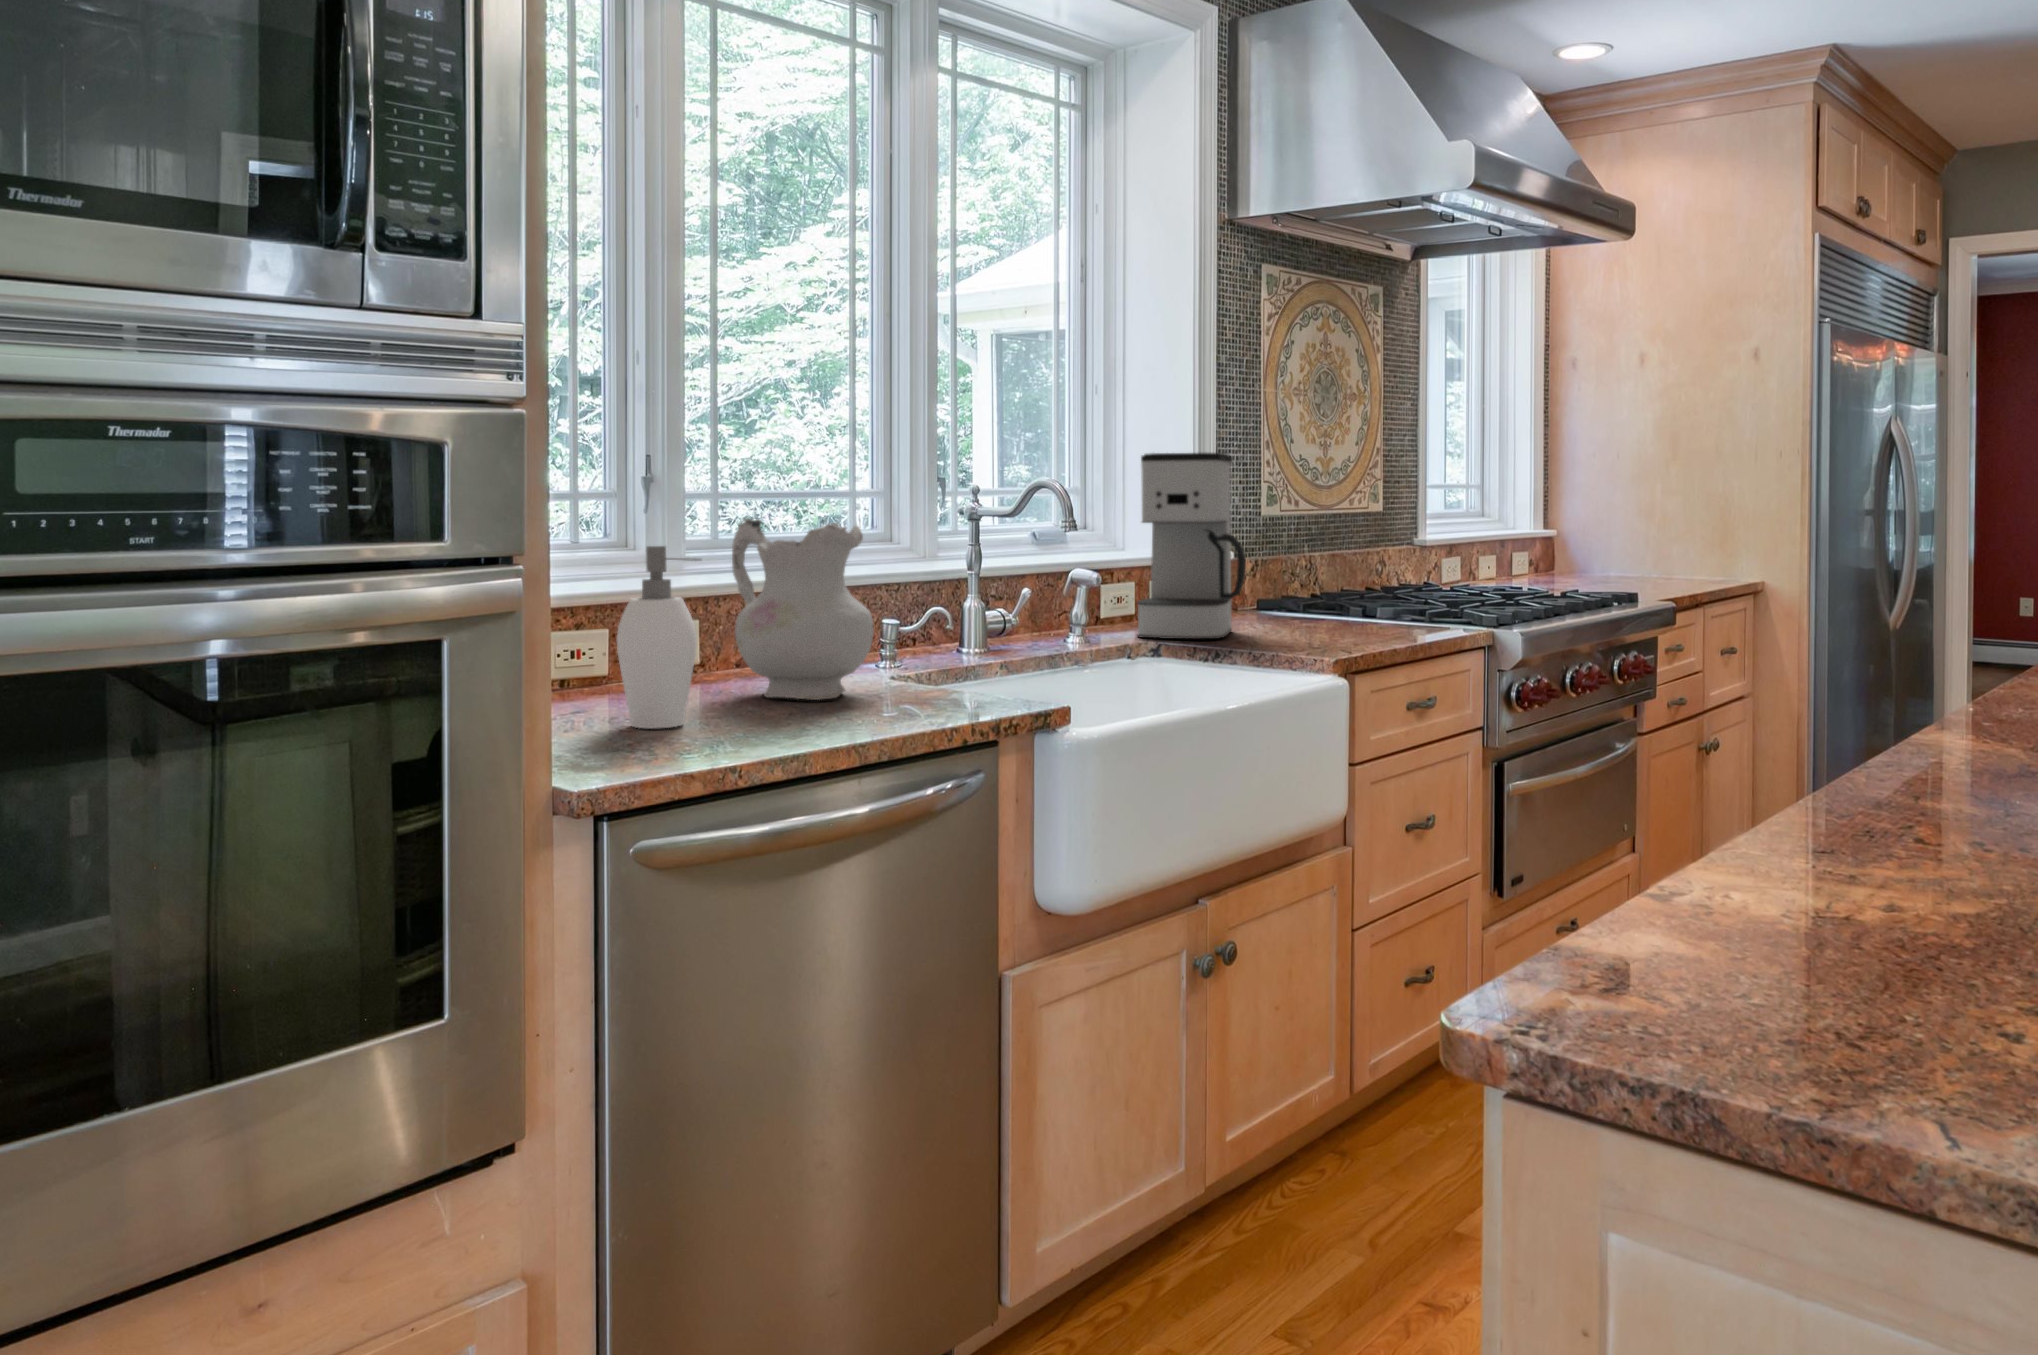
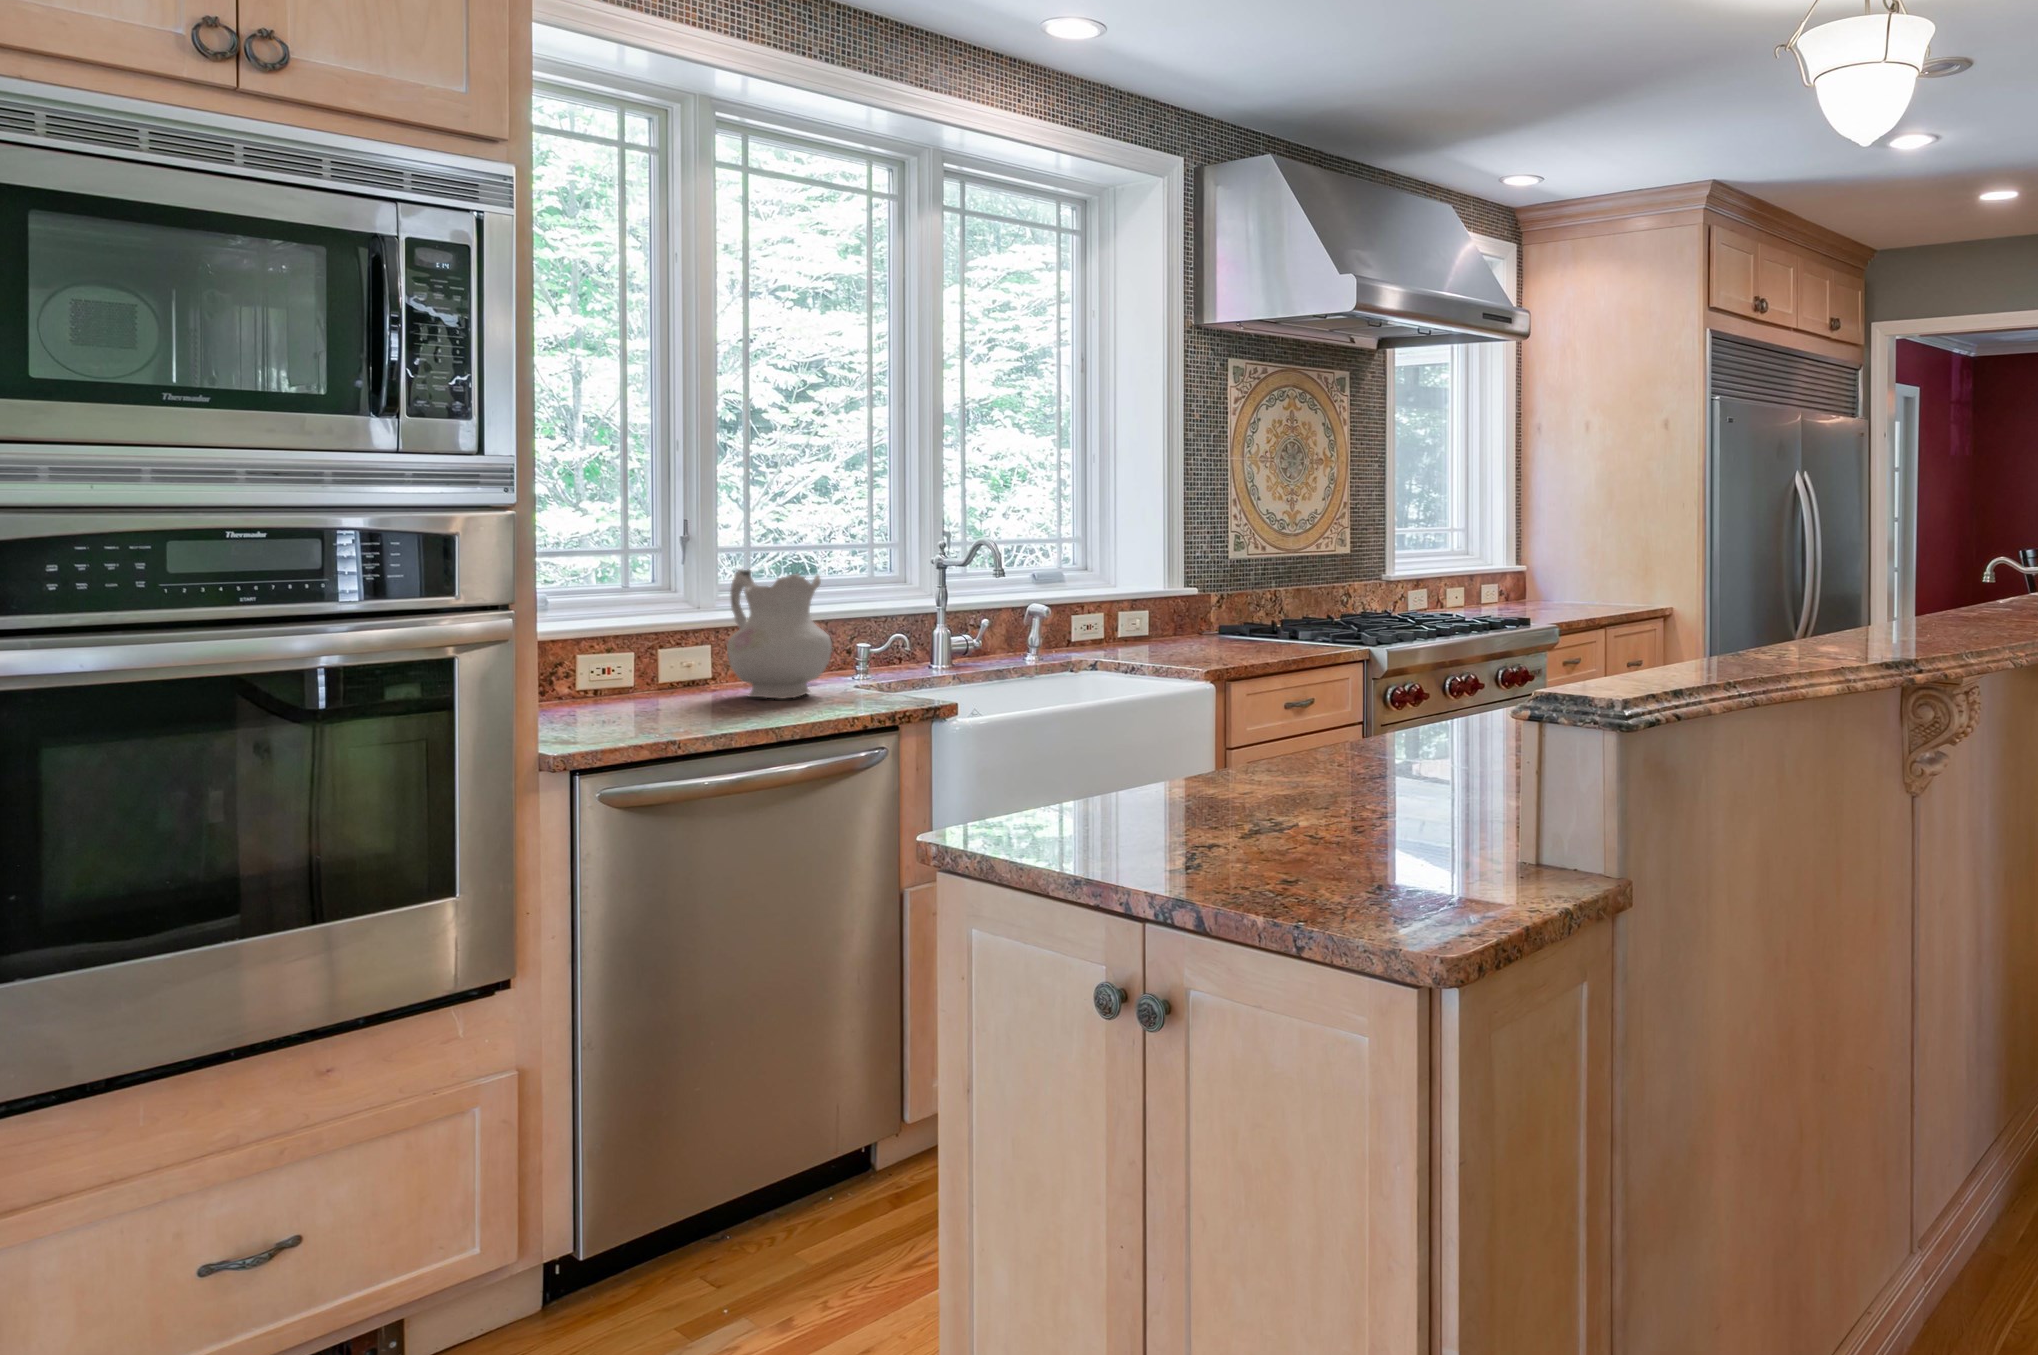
coffee maker: present [1137,453,1246,639] -> none [1094,513,1179,654]
soap dispenser: present [616,546,700,728] -> none [619,592,679,718]

